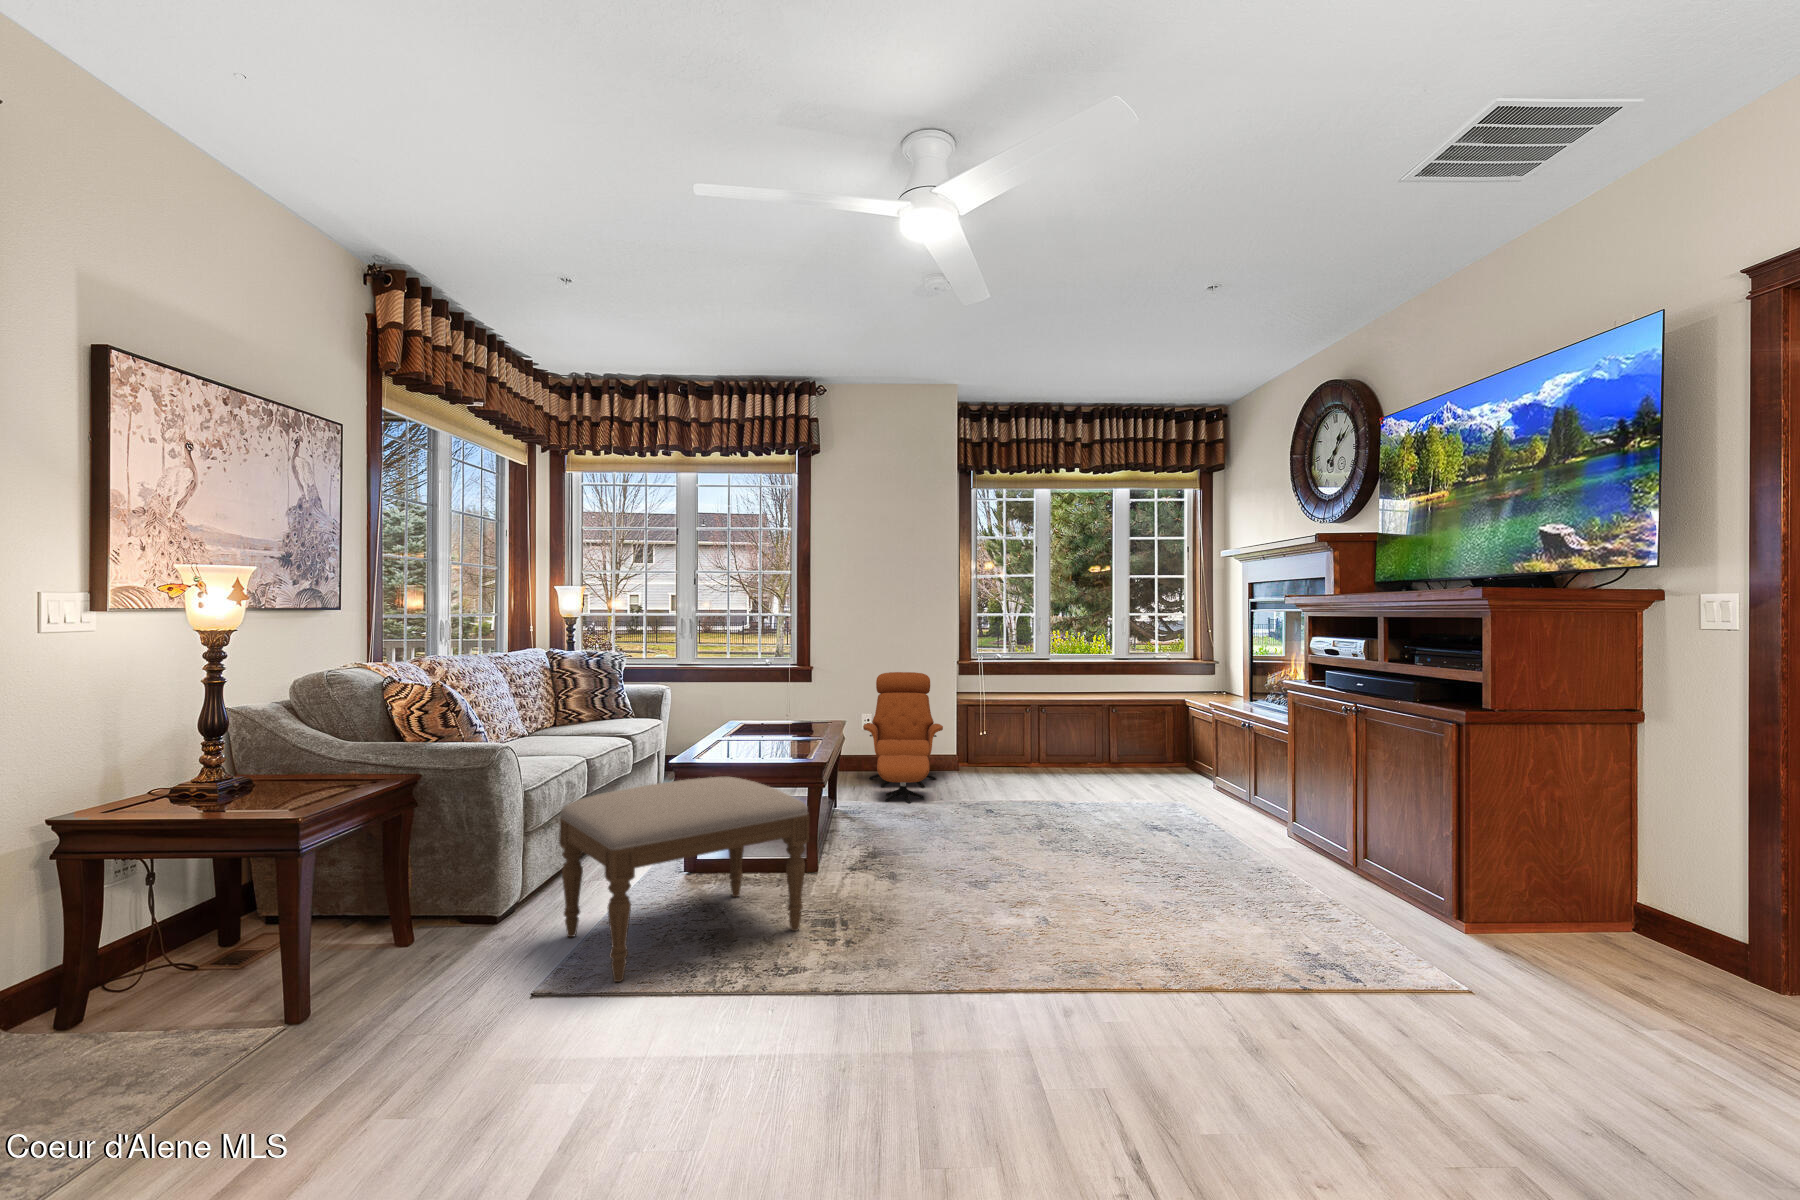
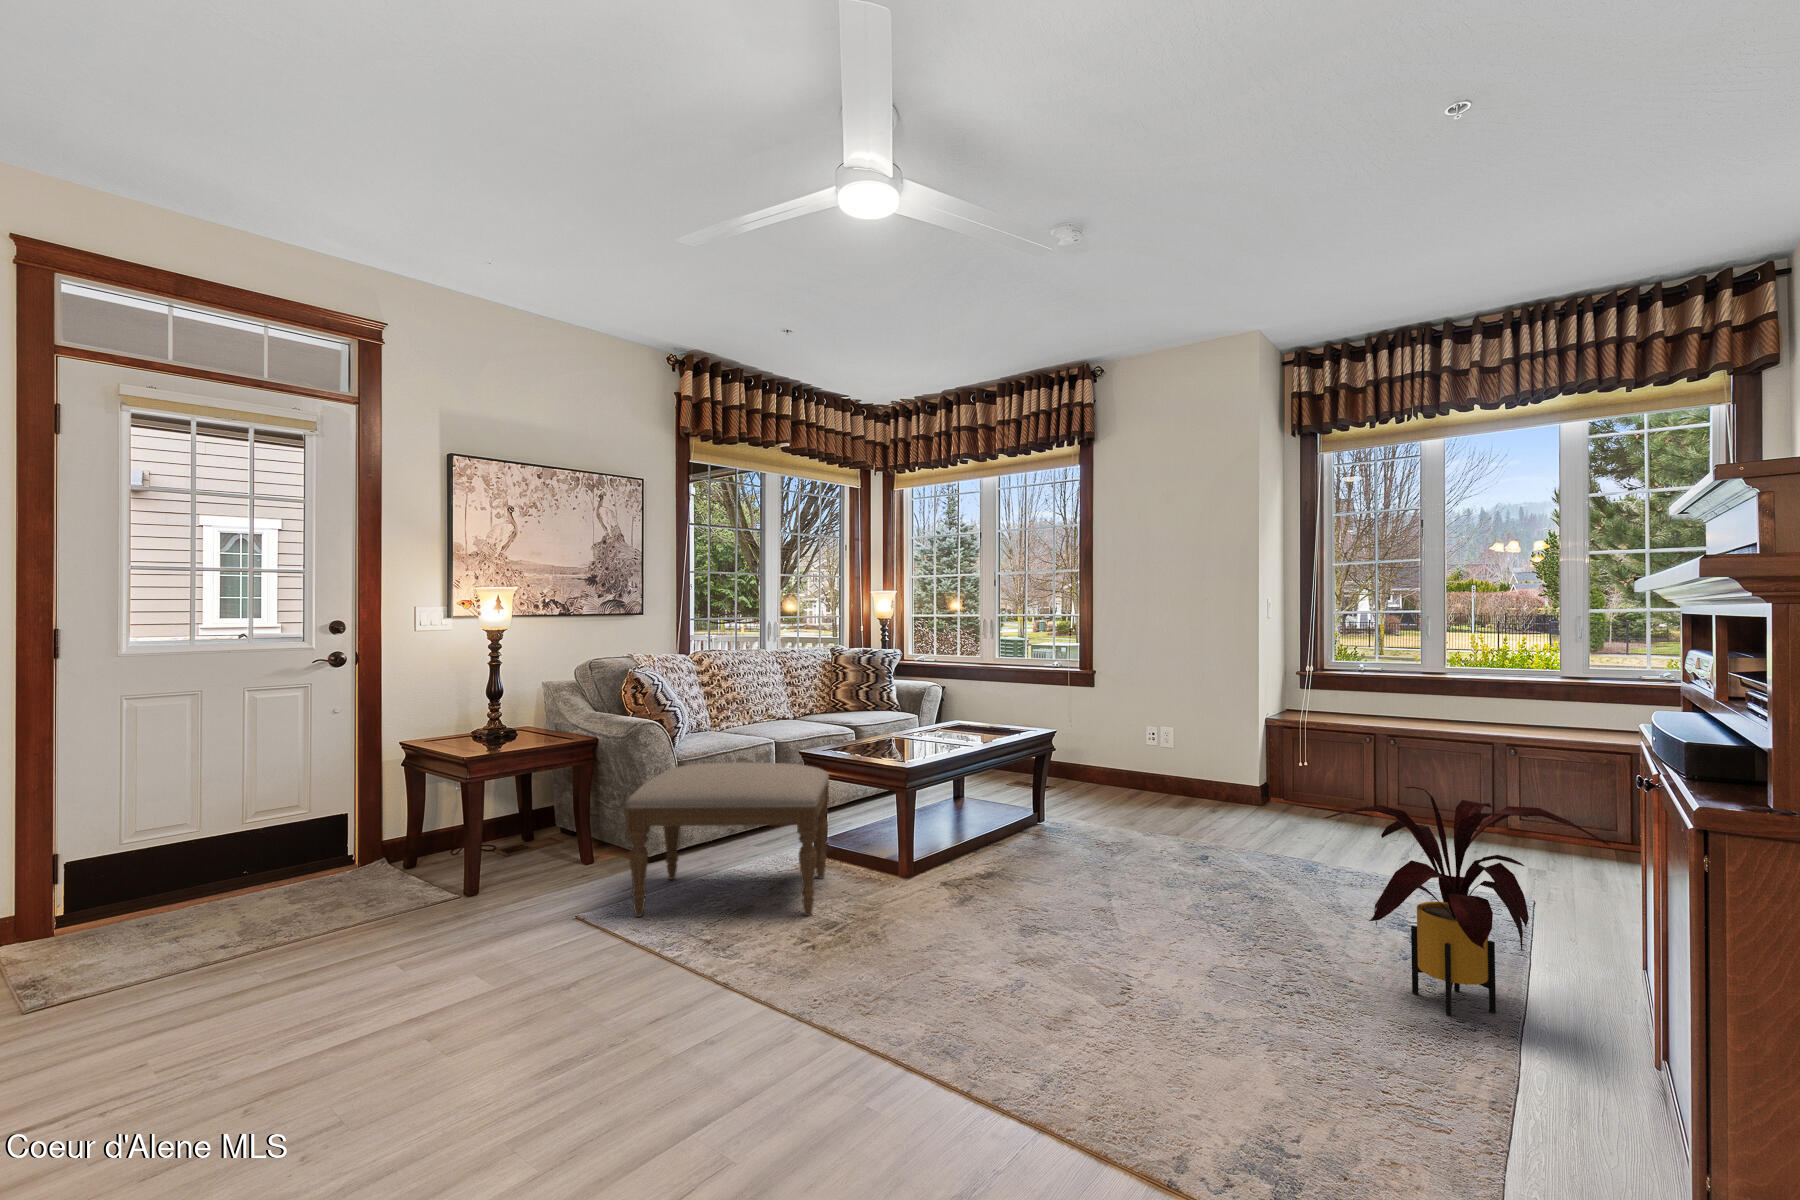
armchair: present [863,672,943,803] -> none [1101,680,1225,829]
house plant: none [1201,734,1342,879] -> present [1324,787,1609,1016]

